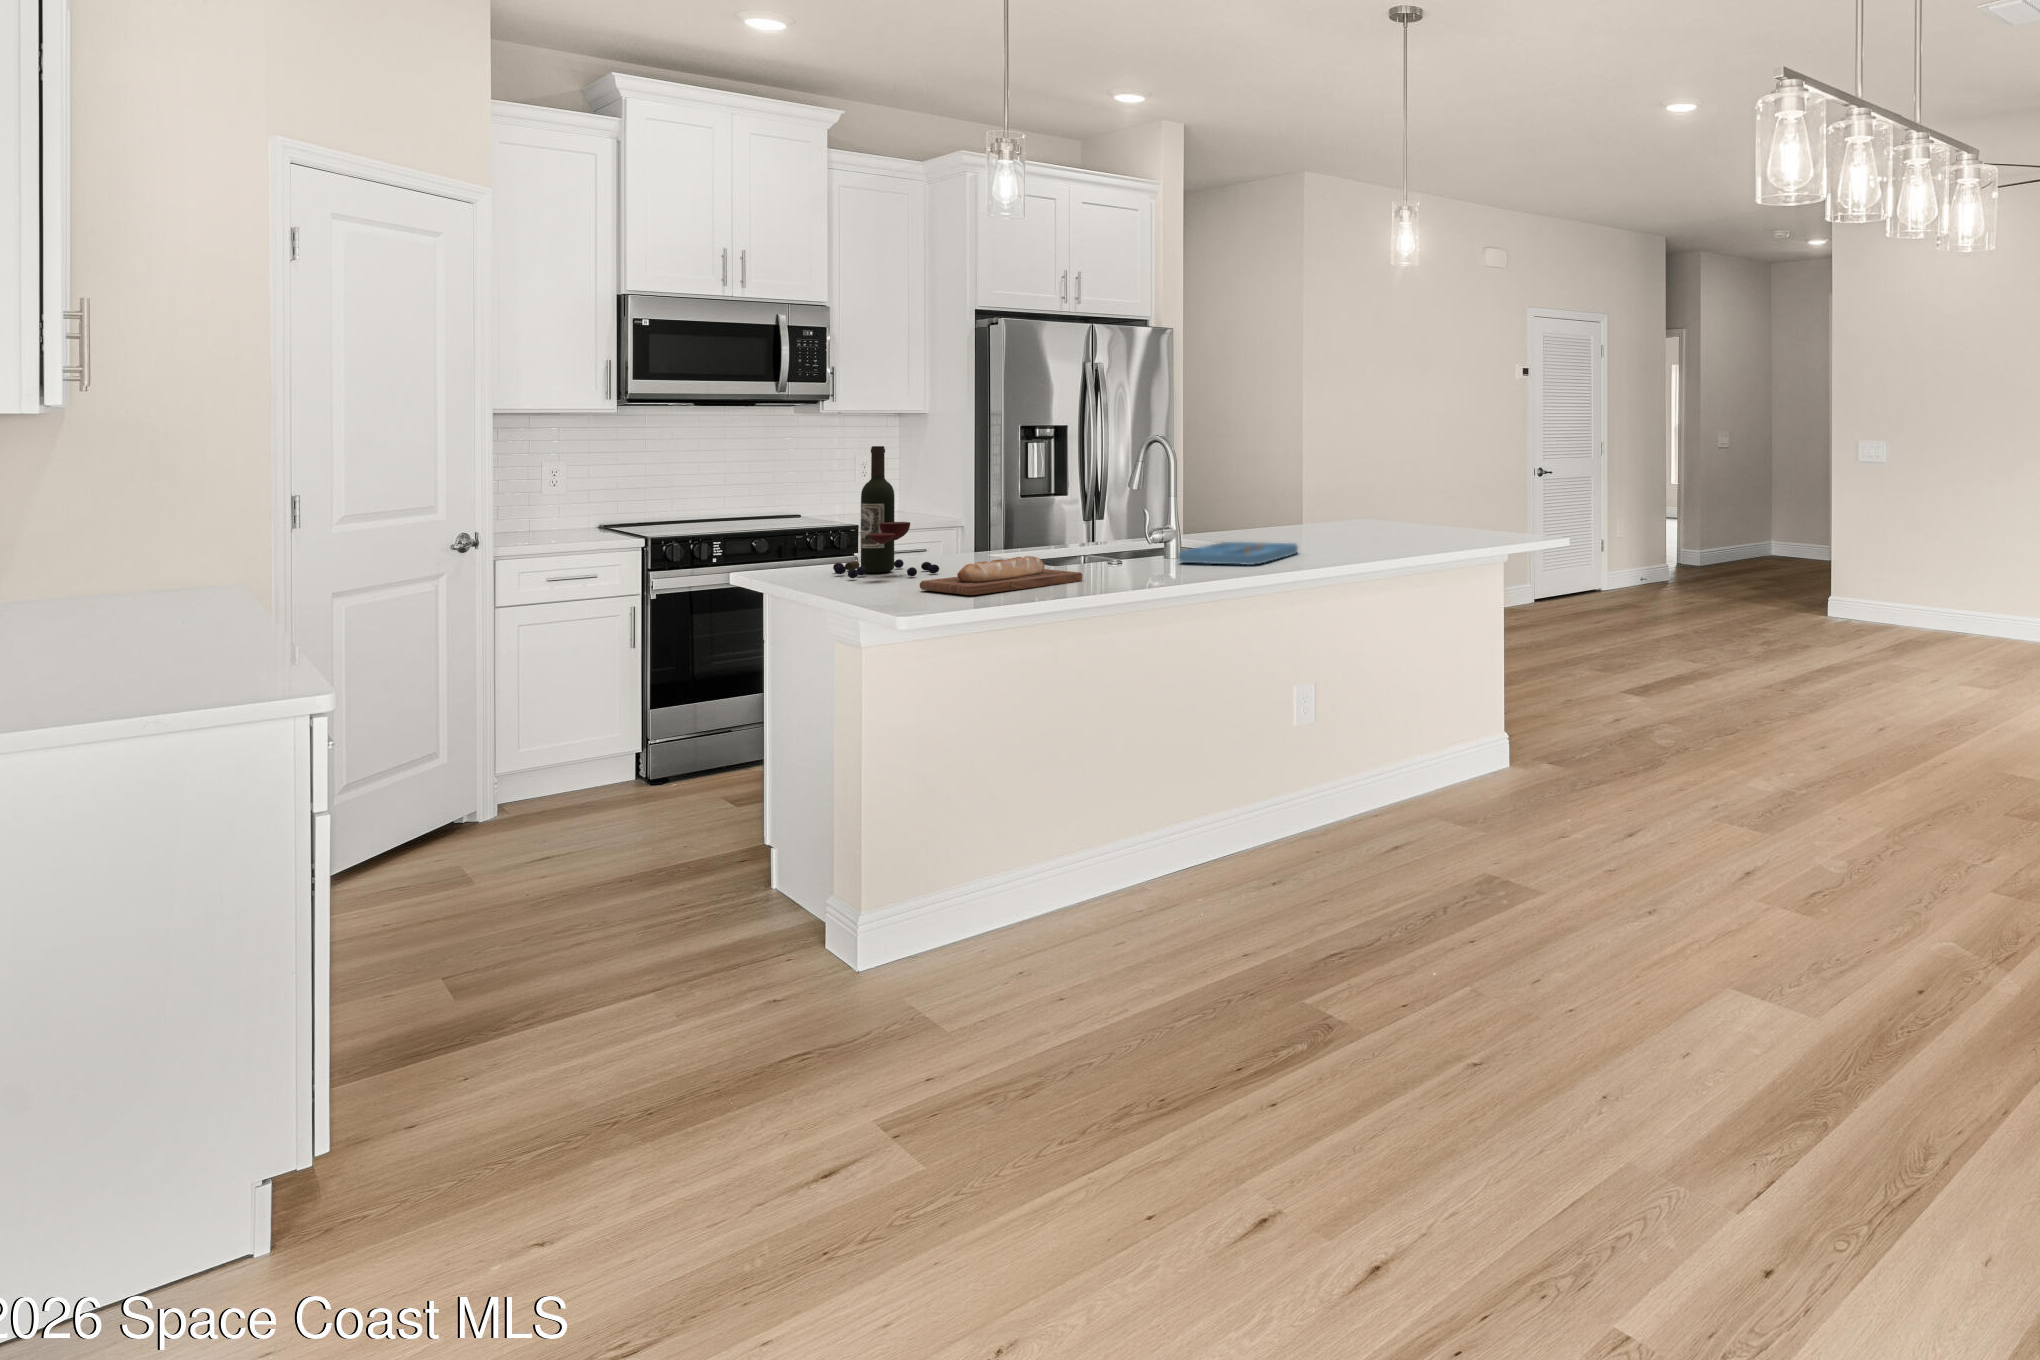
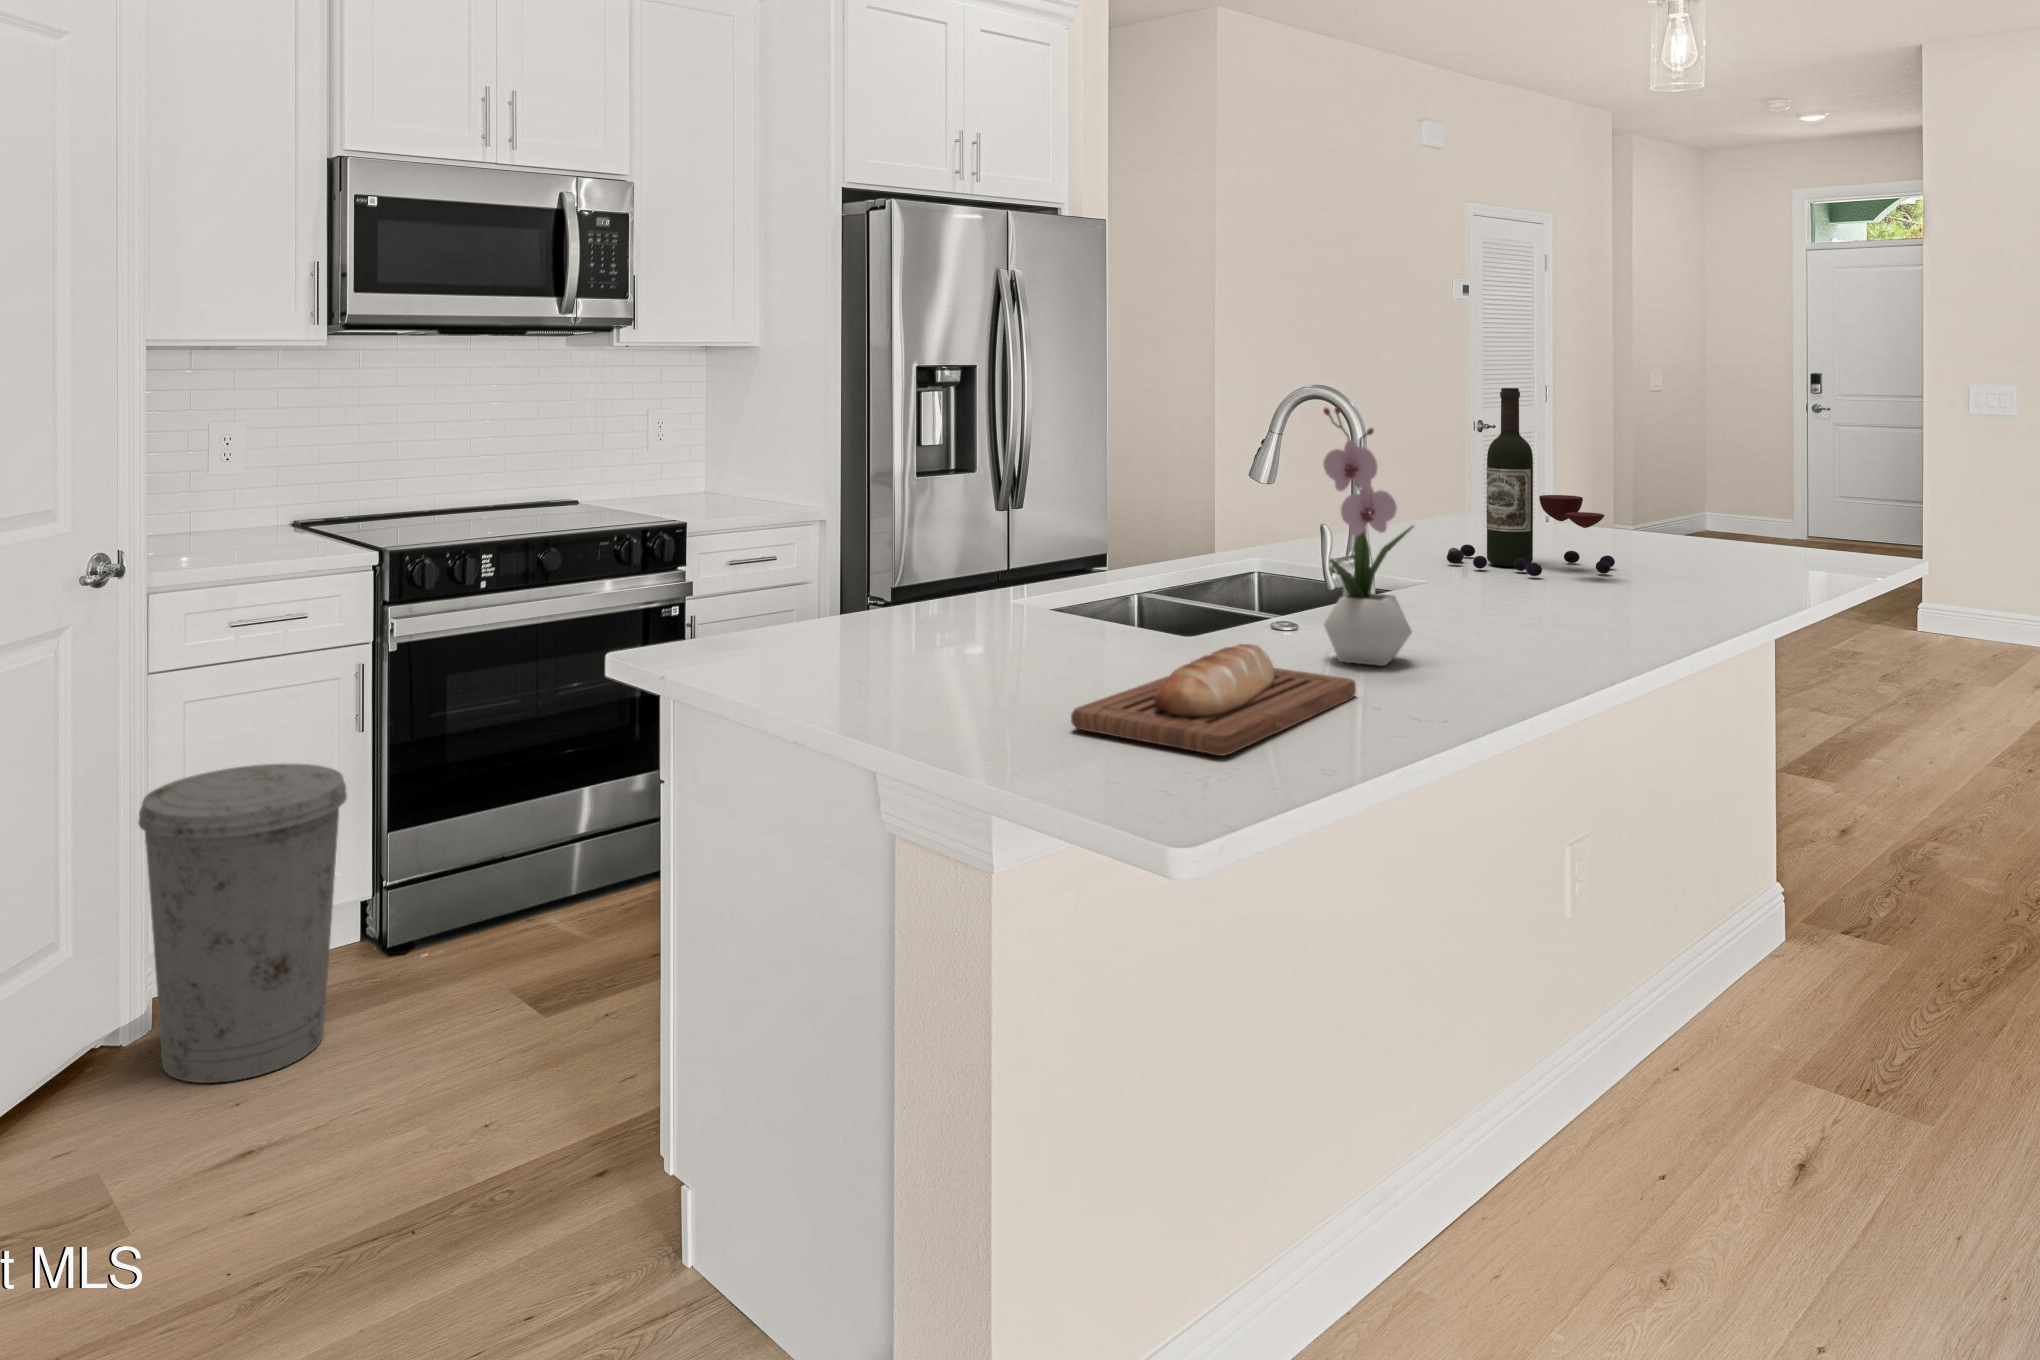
flower arrangement: none [1091,442,1149,572] -> present [1323,406,1413,666]
wine bottle: present [833,446,939,578] -> present [1447,388,1615,576]
tray: present [1179,542,1298,565] -> none [1430,583,1613,646]
trash can: none [487,662,616,836] -> present [138,764,347,1083]

